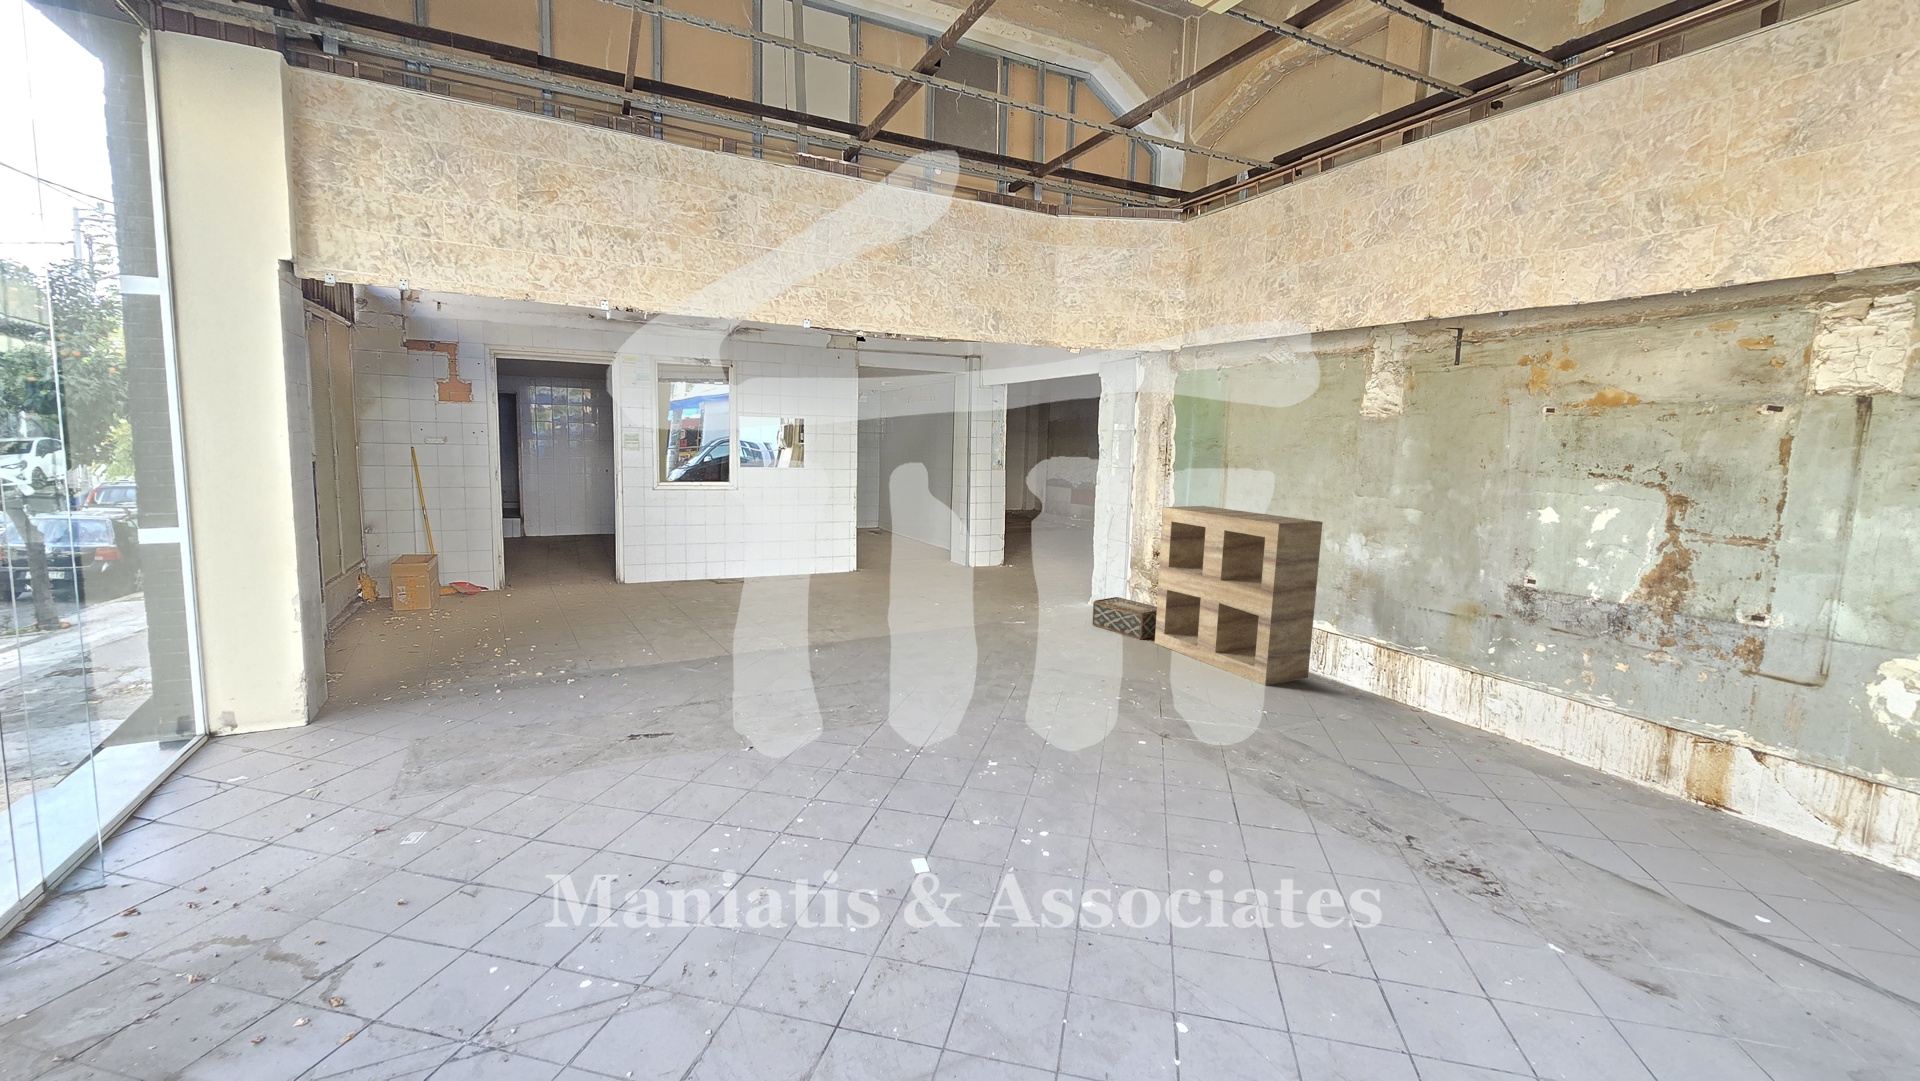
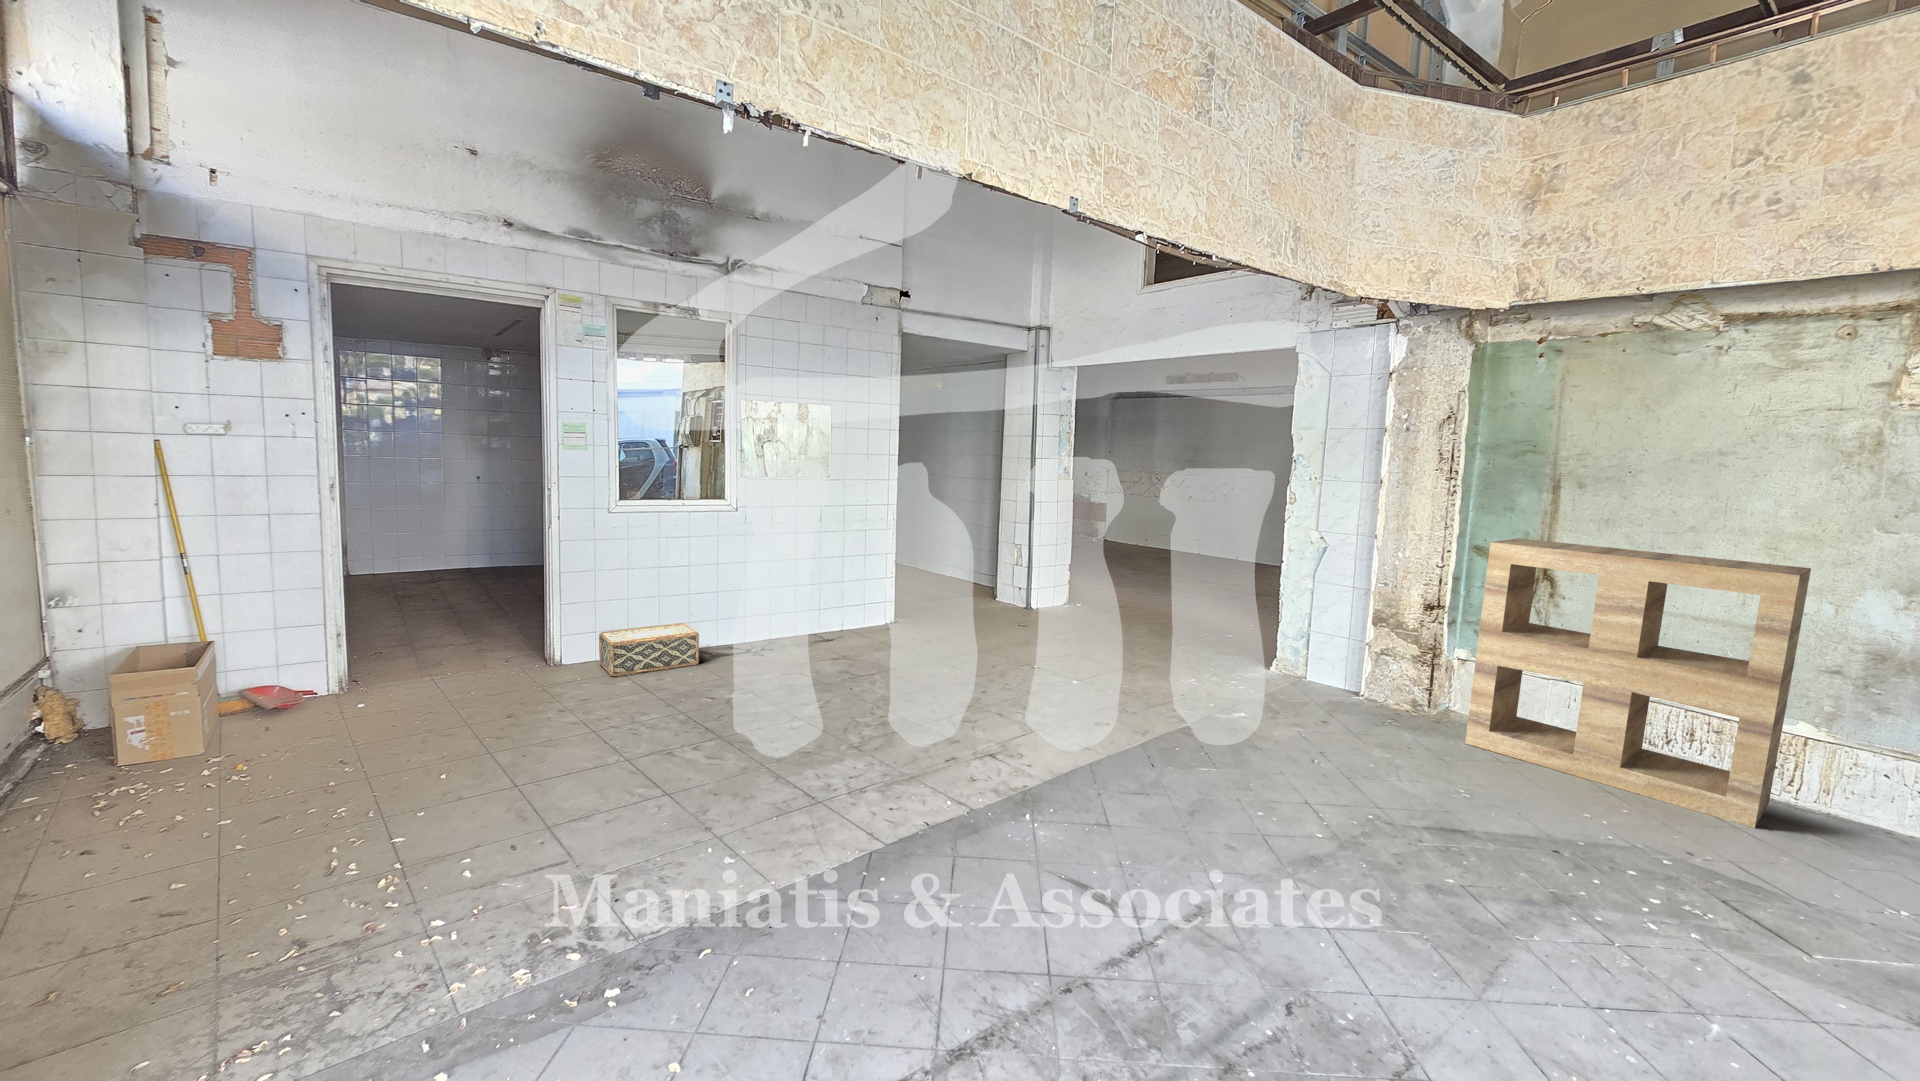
woven basket: present [1092,597,1157,639] -> present [599,623,699,676]

